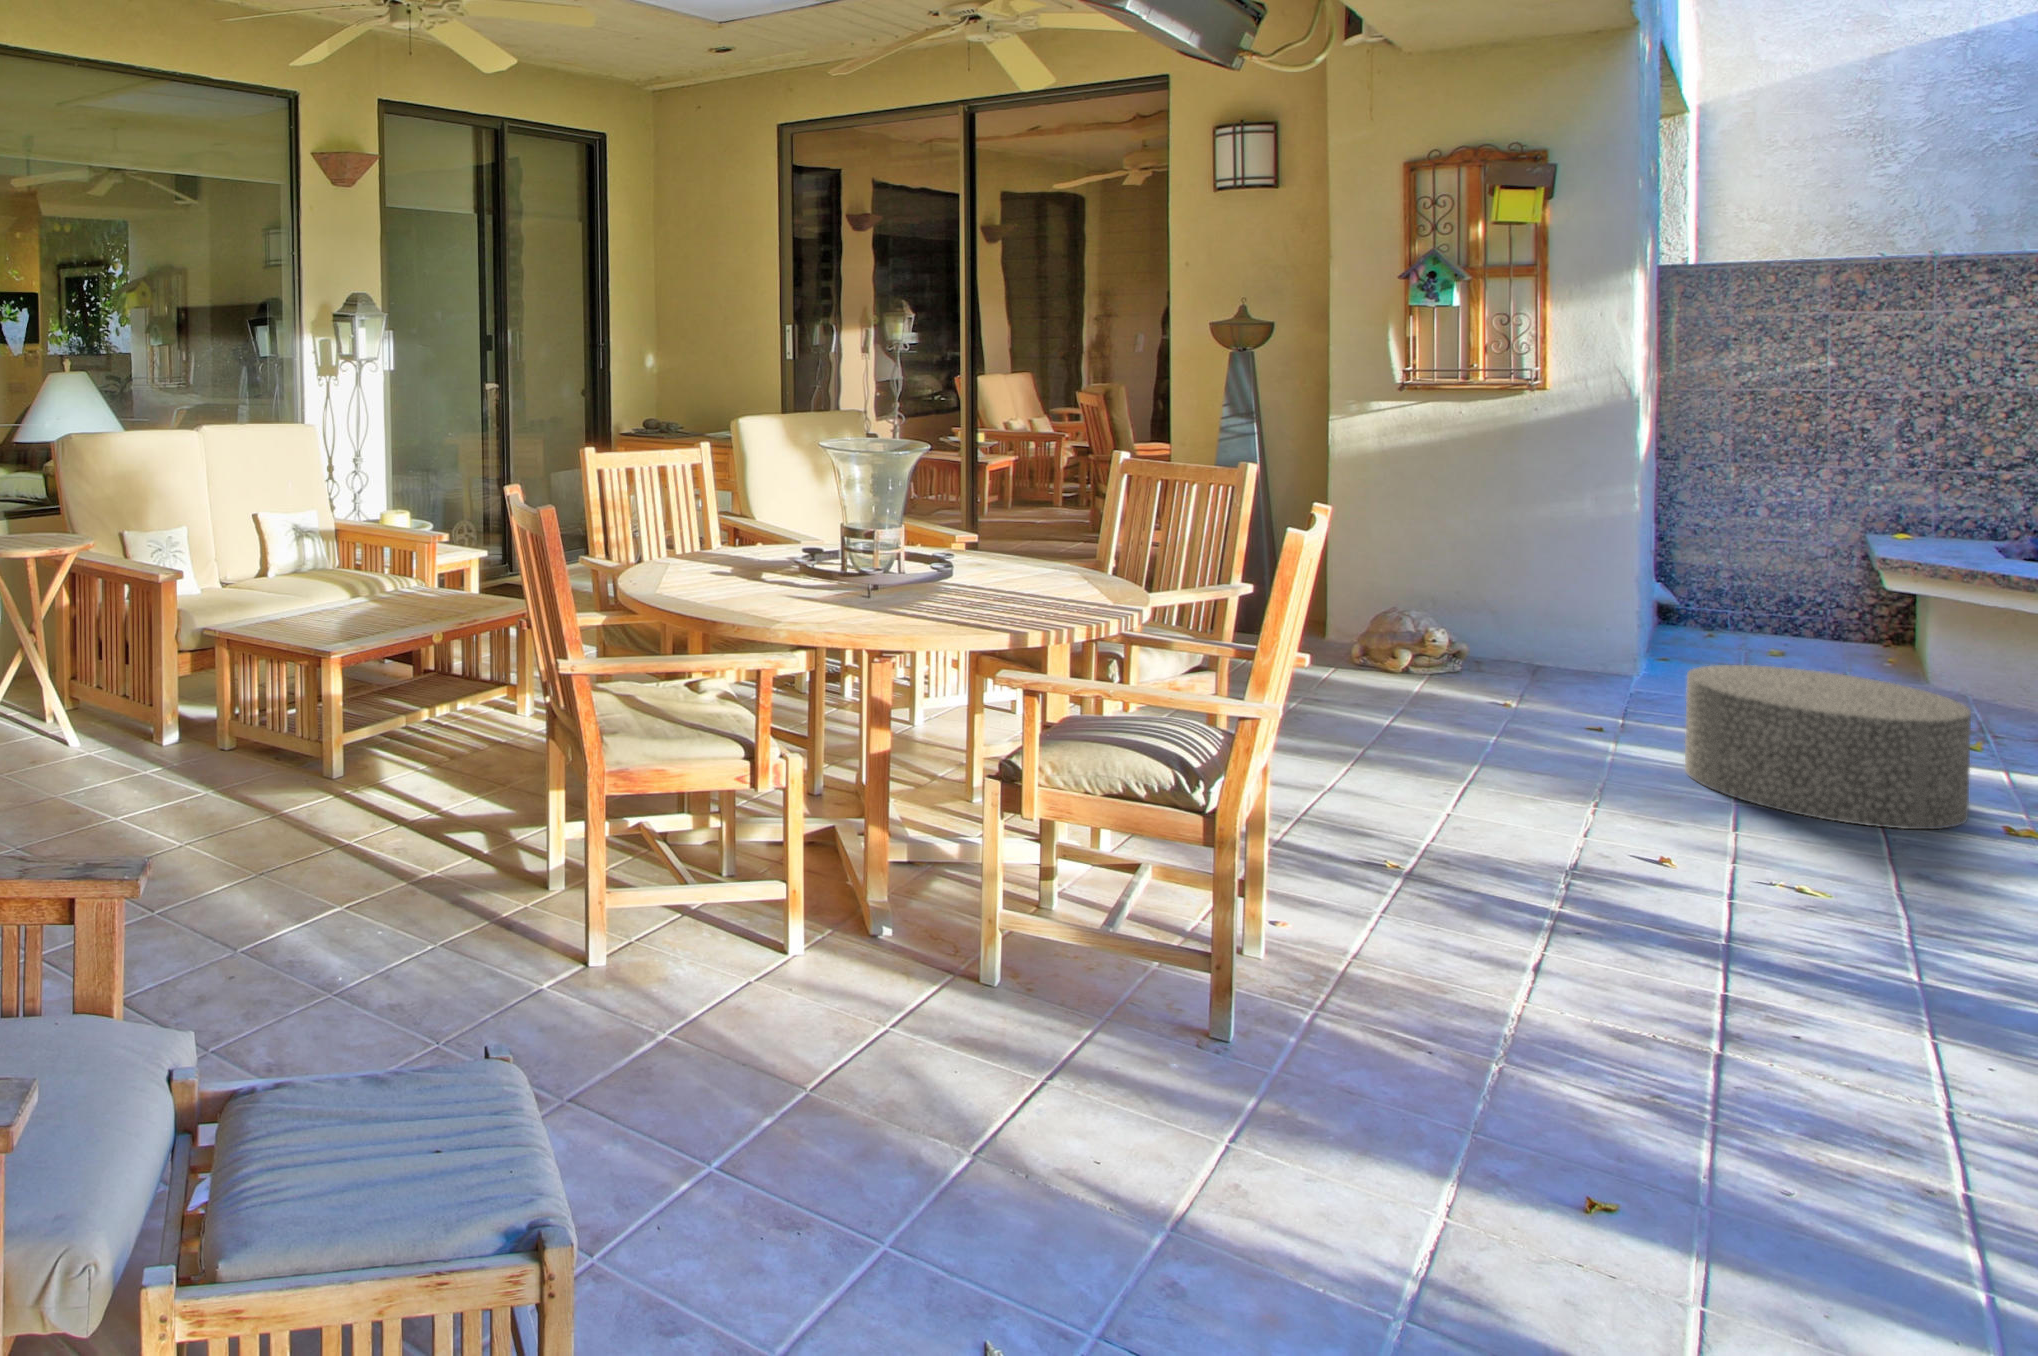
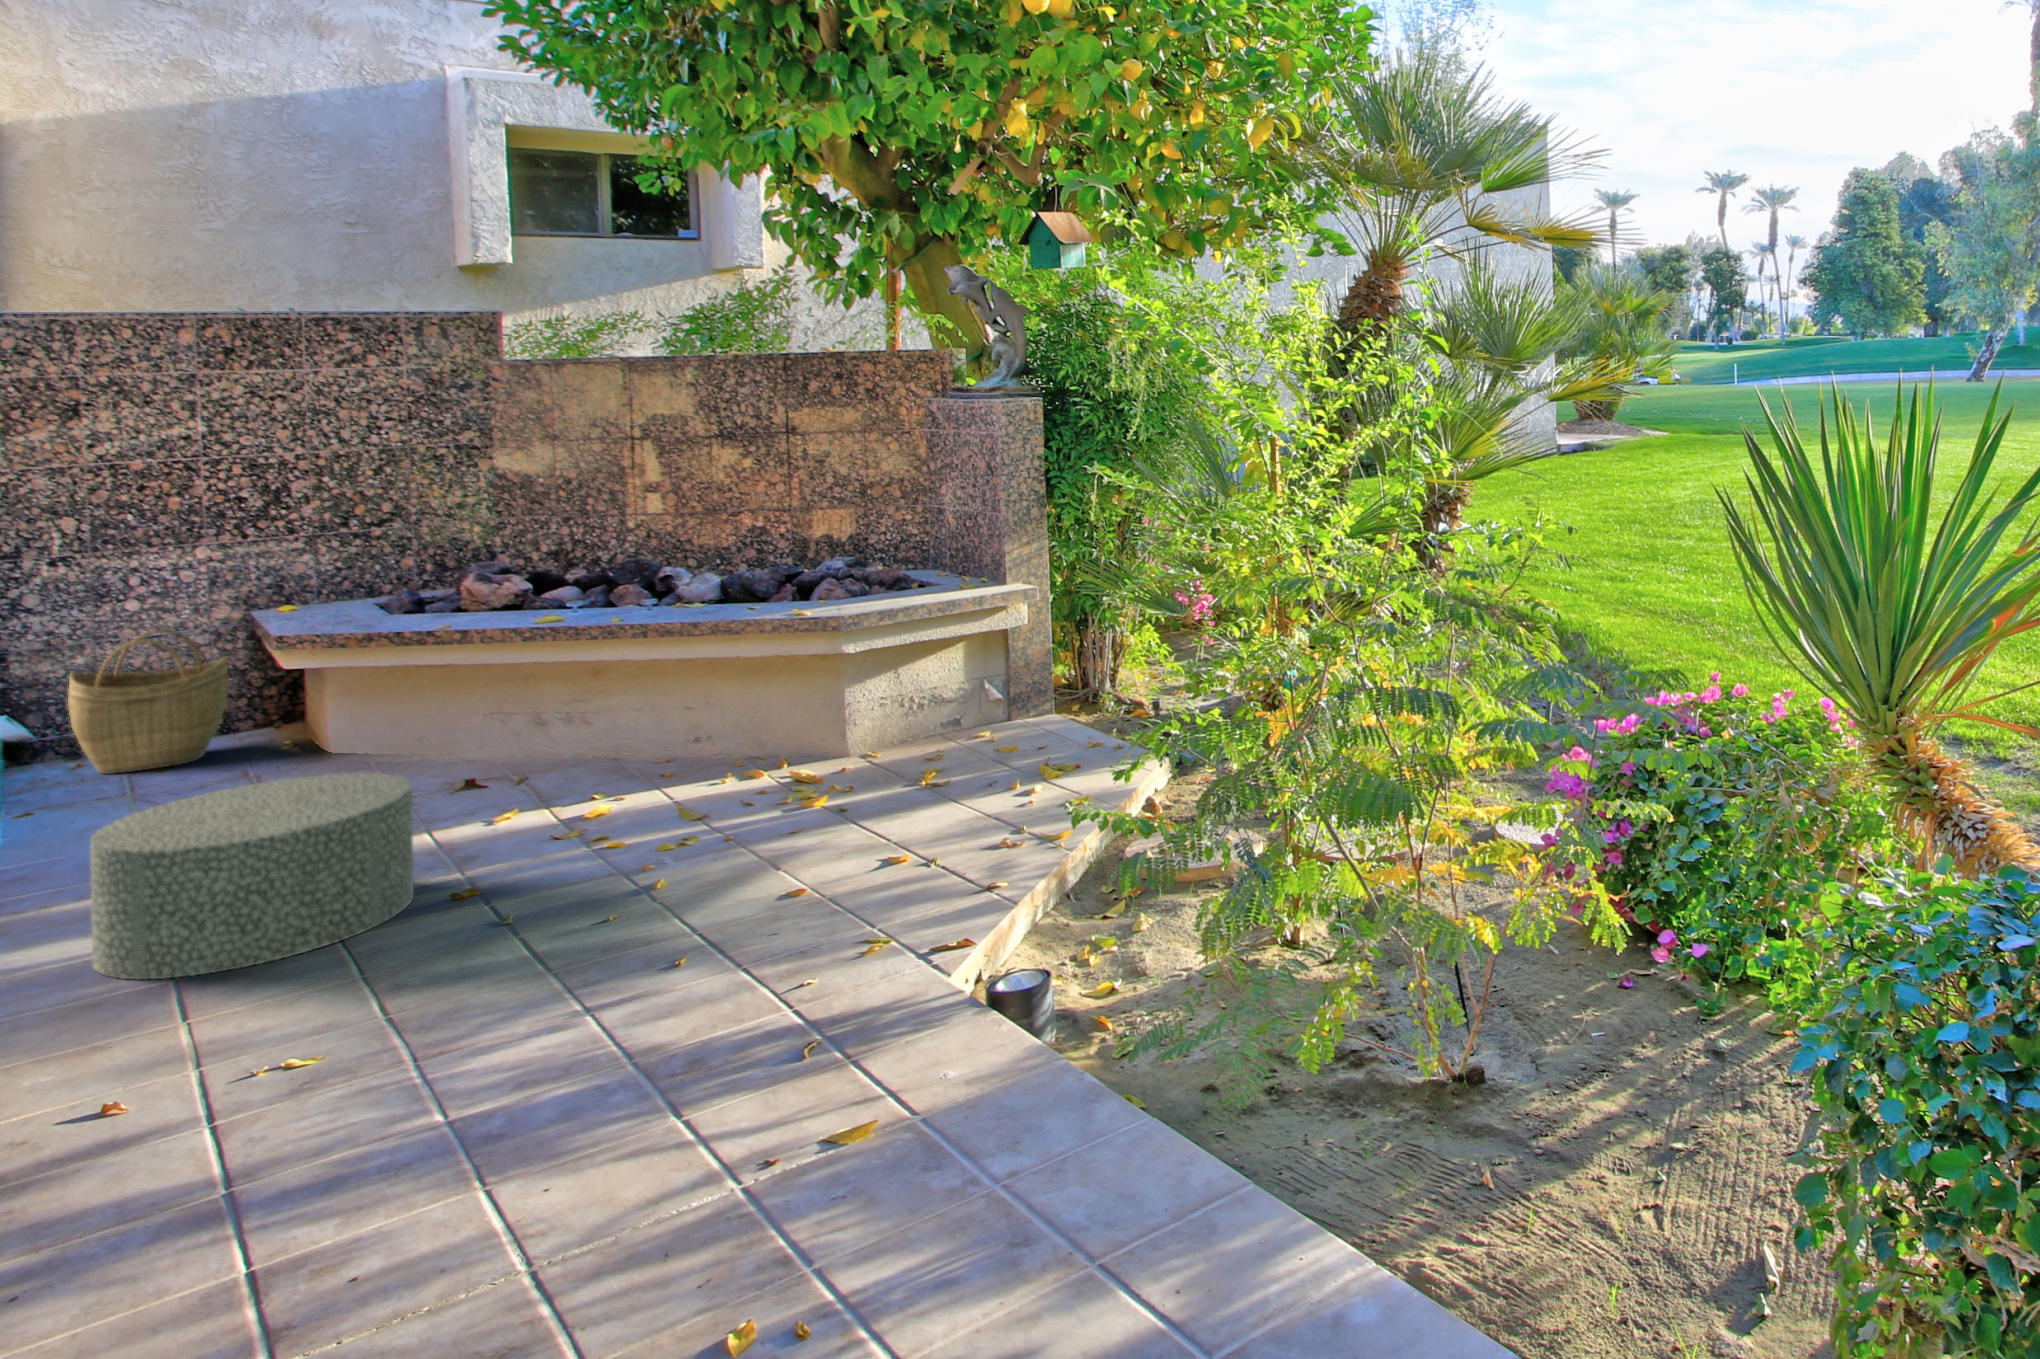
woven basket: none [1712,535,1844,655] -> present [68,629,229,774]

